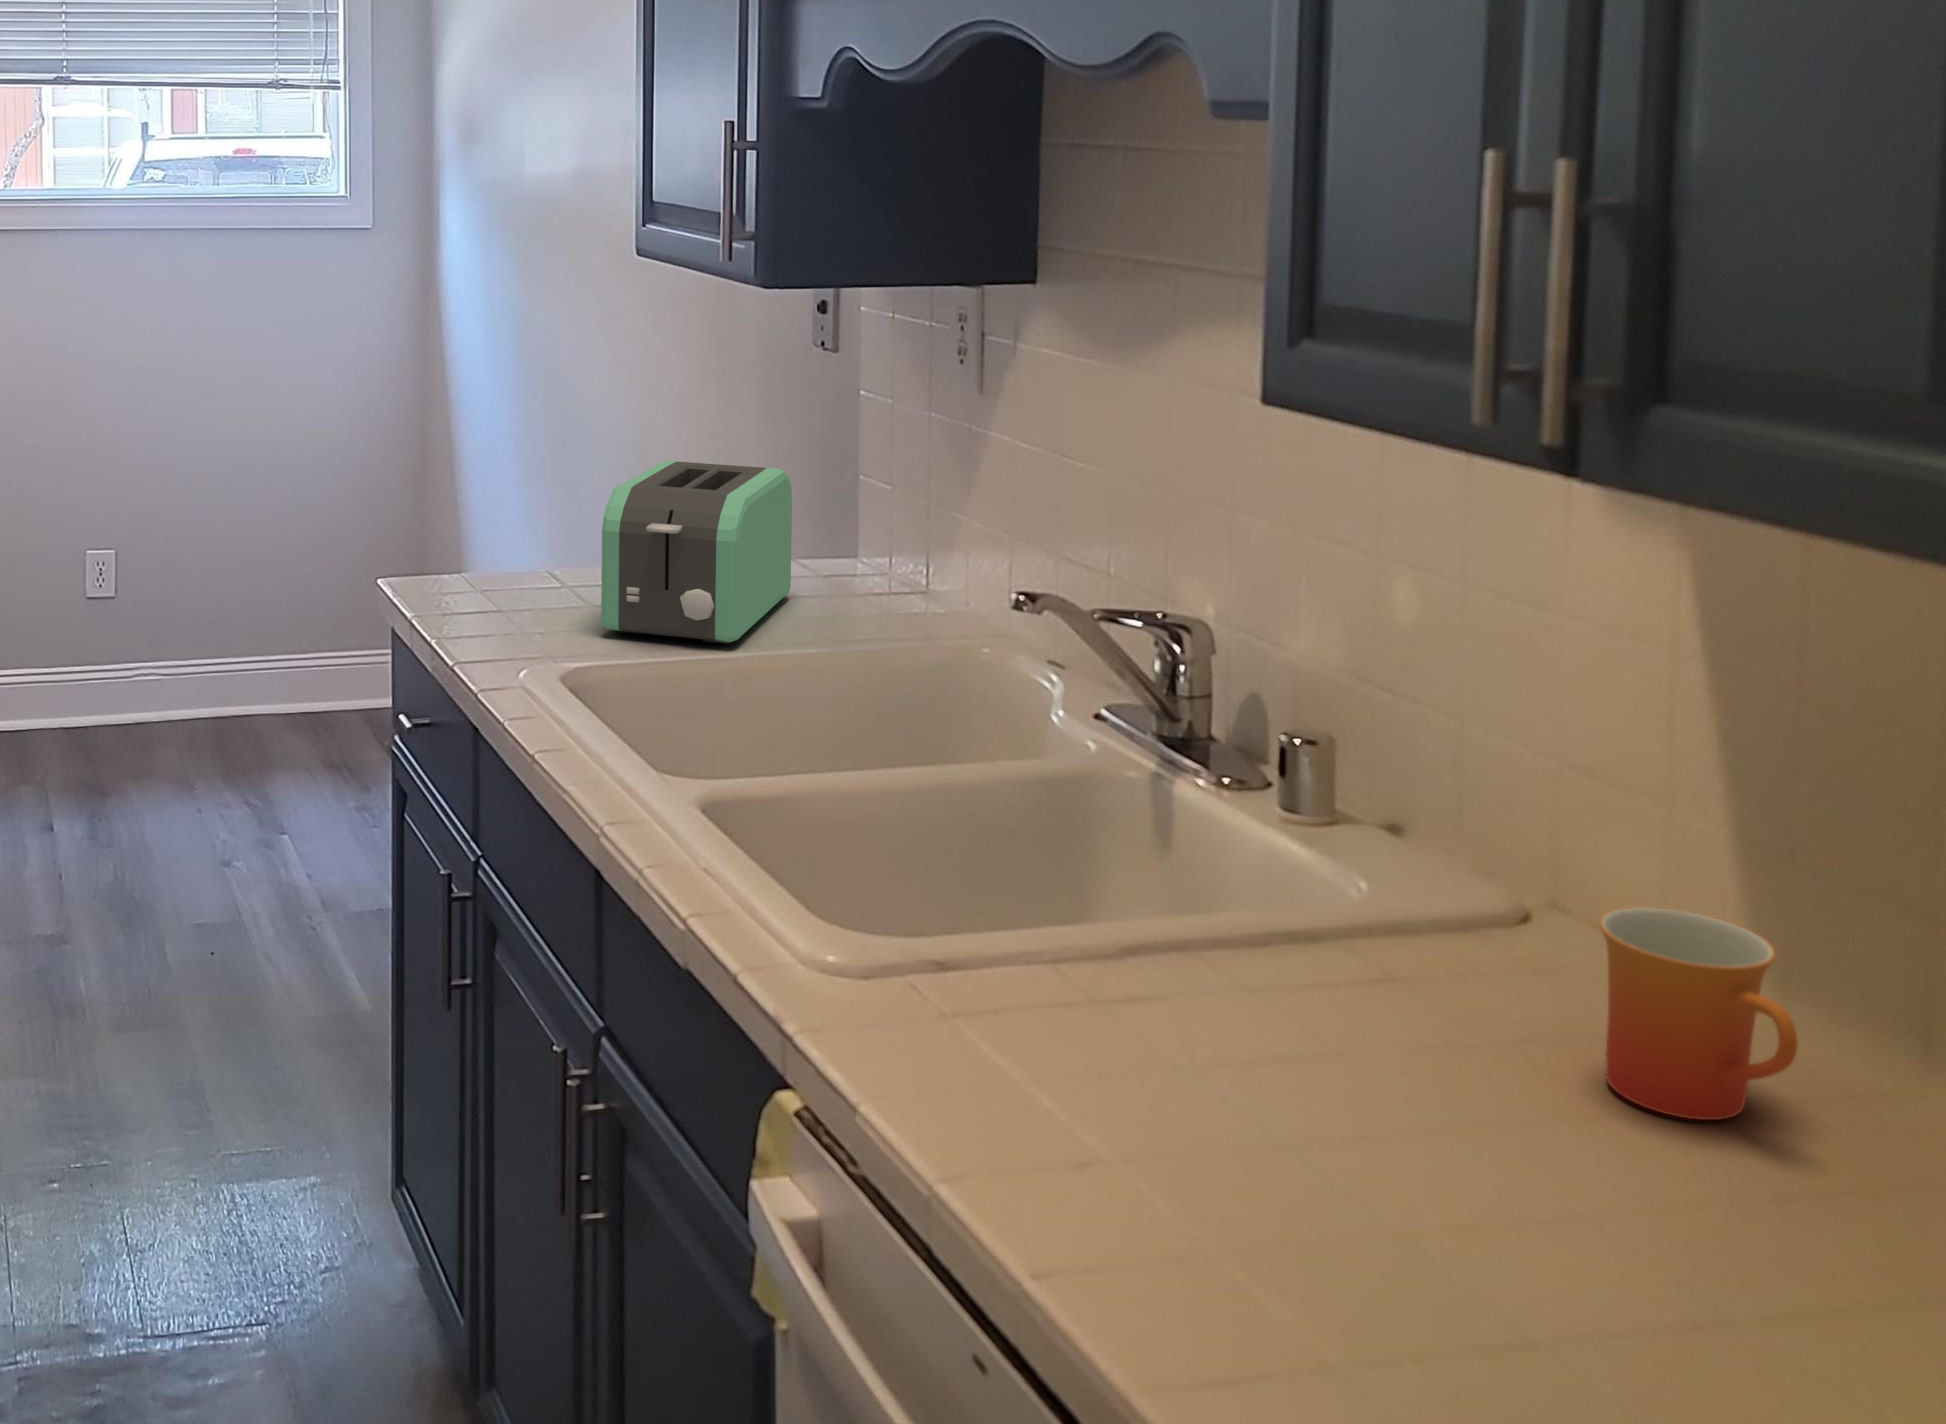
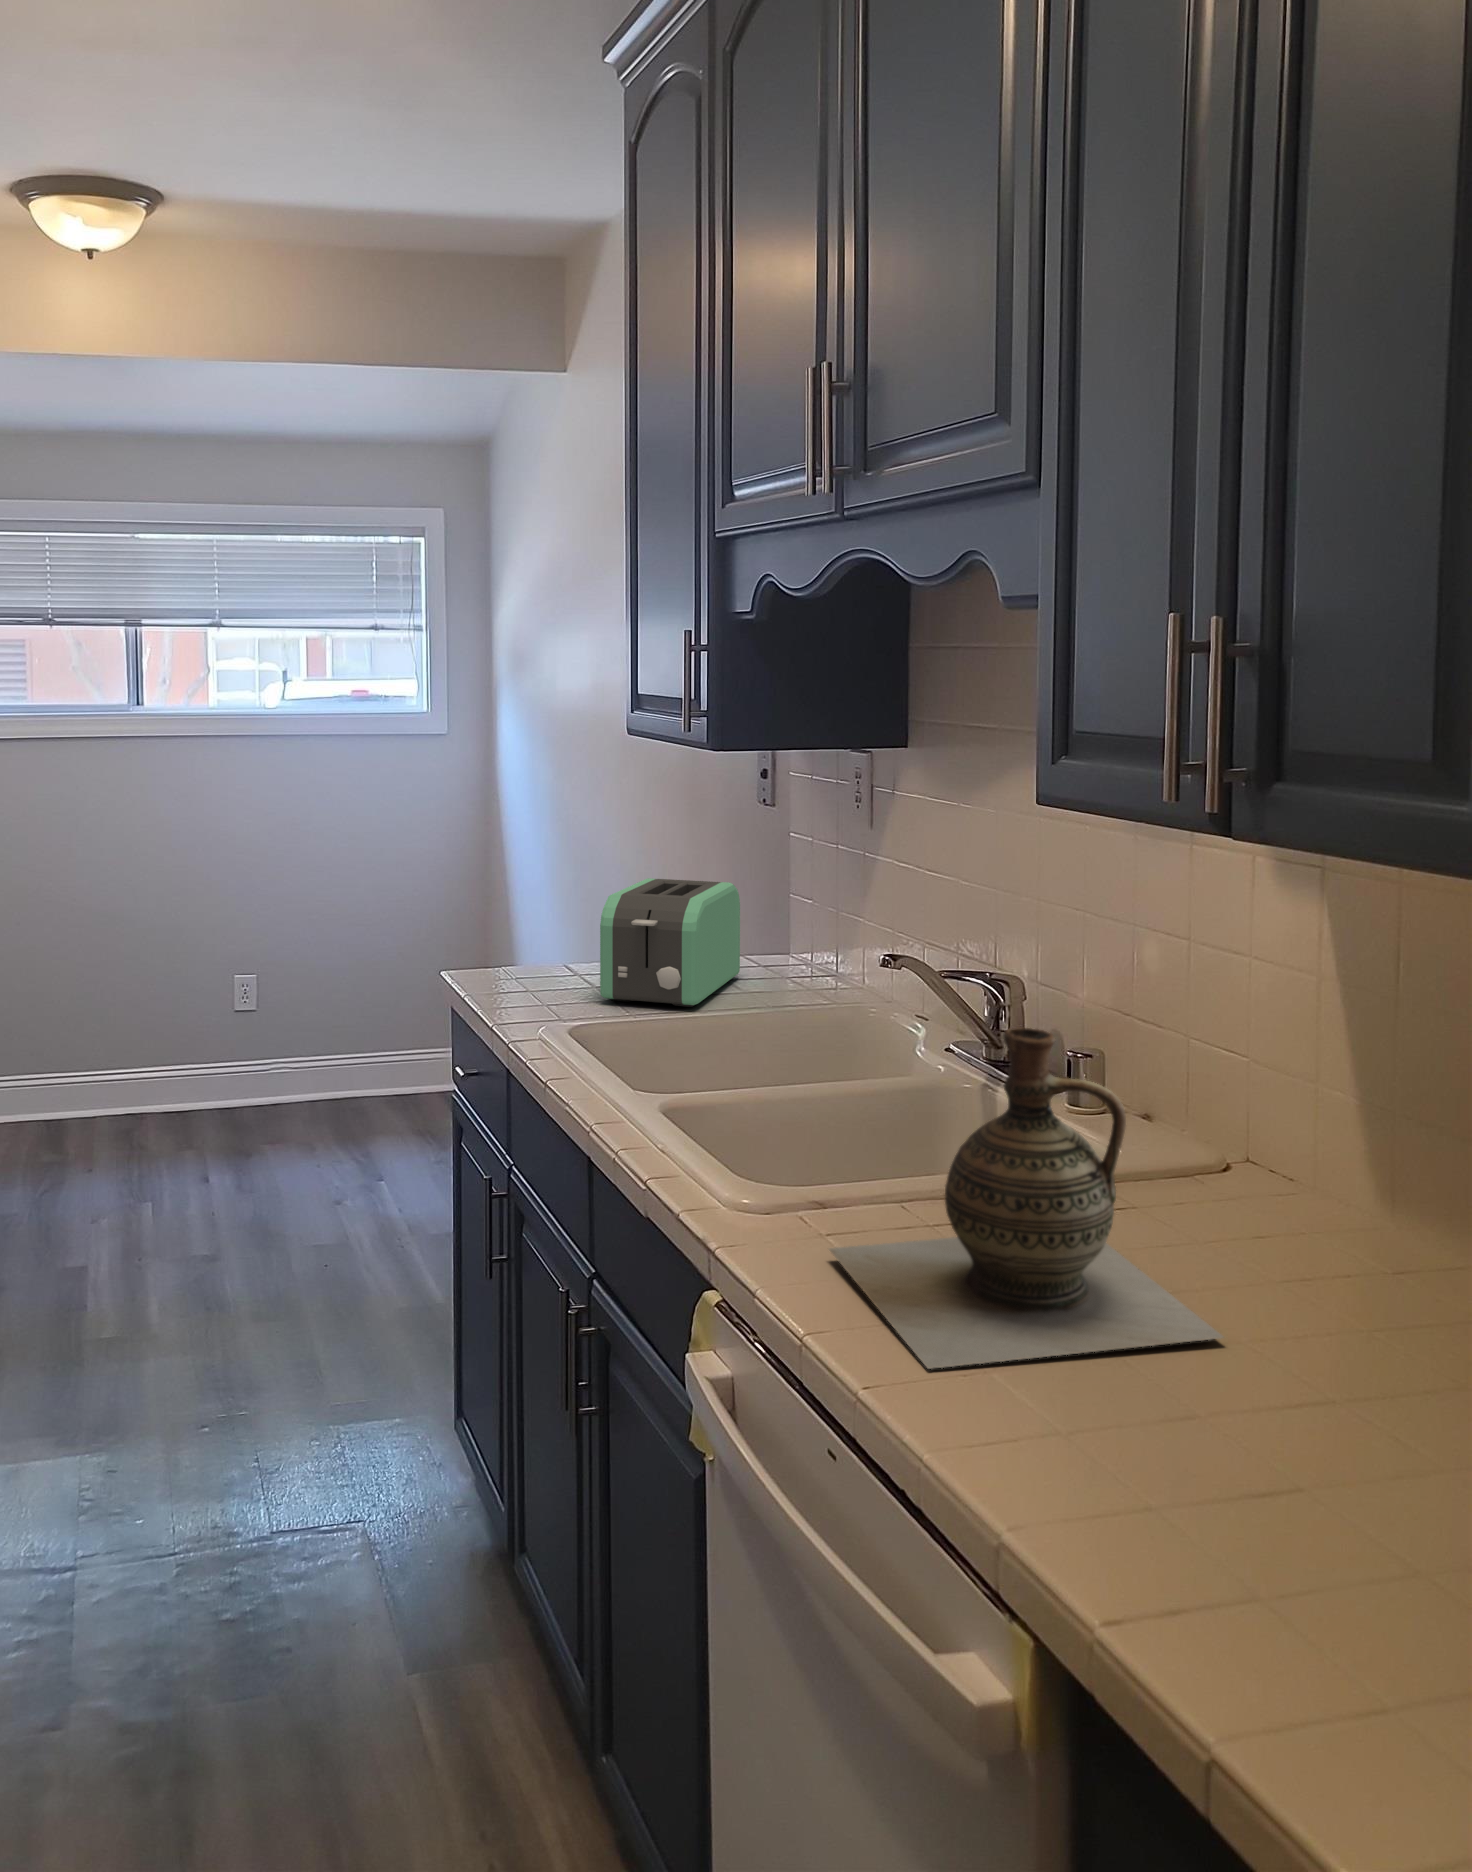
ceramic jug: none [963,750,1570,1262] -> present [829,1027,1223,1369]
mug: present [1600,907,1798,1120] -> none [1258,1140,1383,1281]

